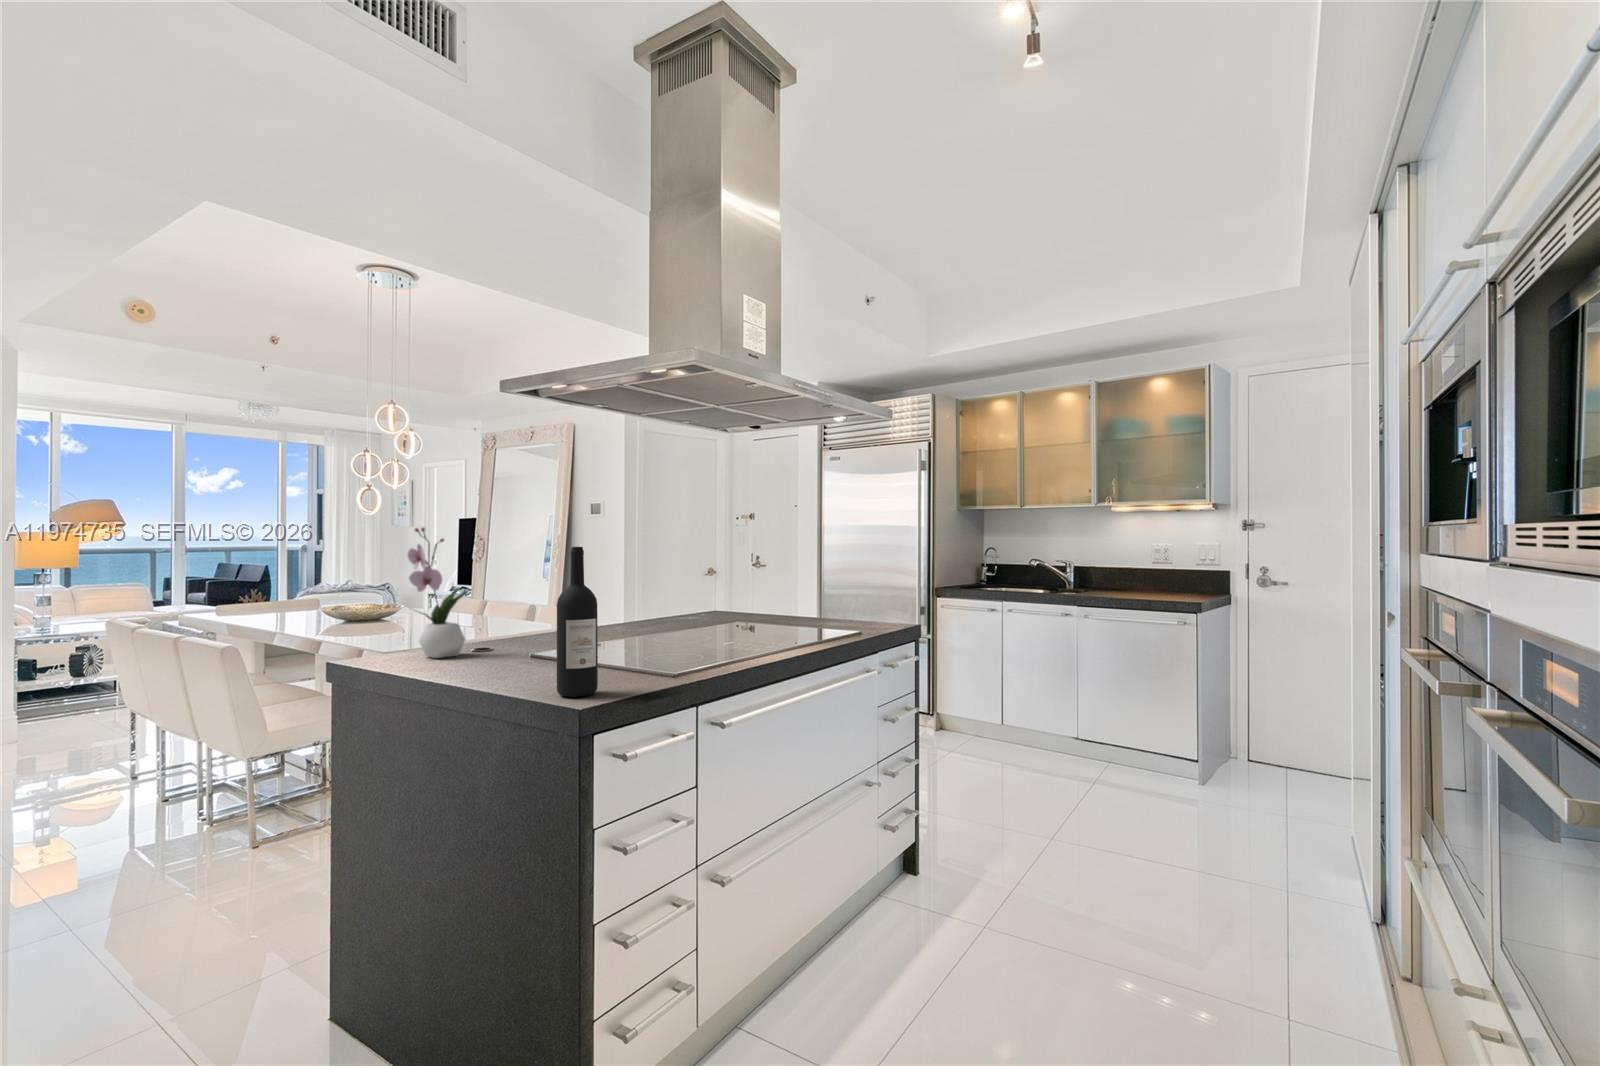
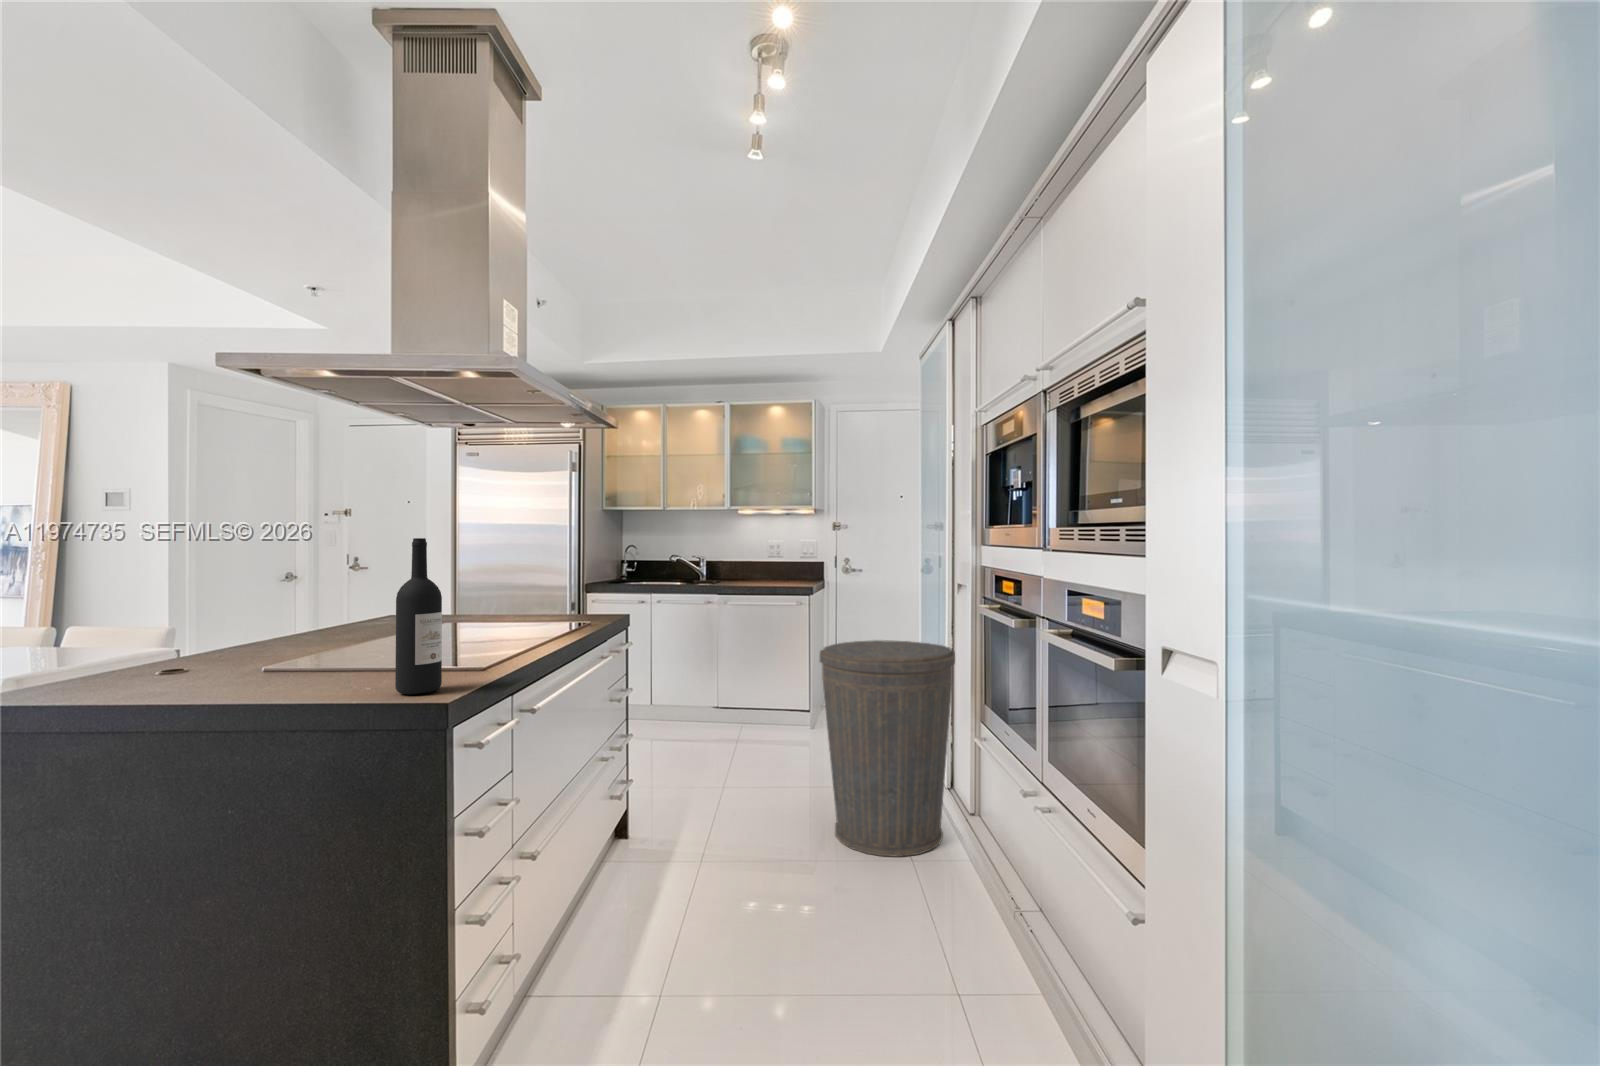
flower arrangement: present [408,528,470,658] -> none [62,514,166,681]
trash can: none [1147,680,1375,1002] -> present [820,640,955,857]

